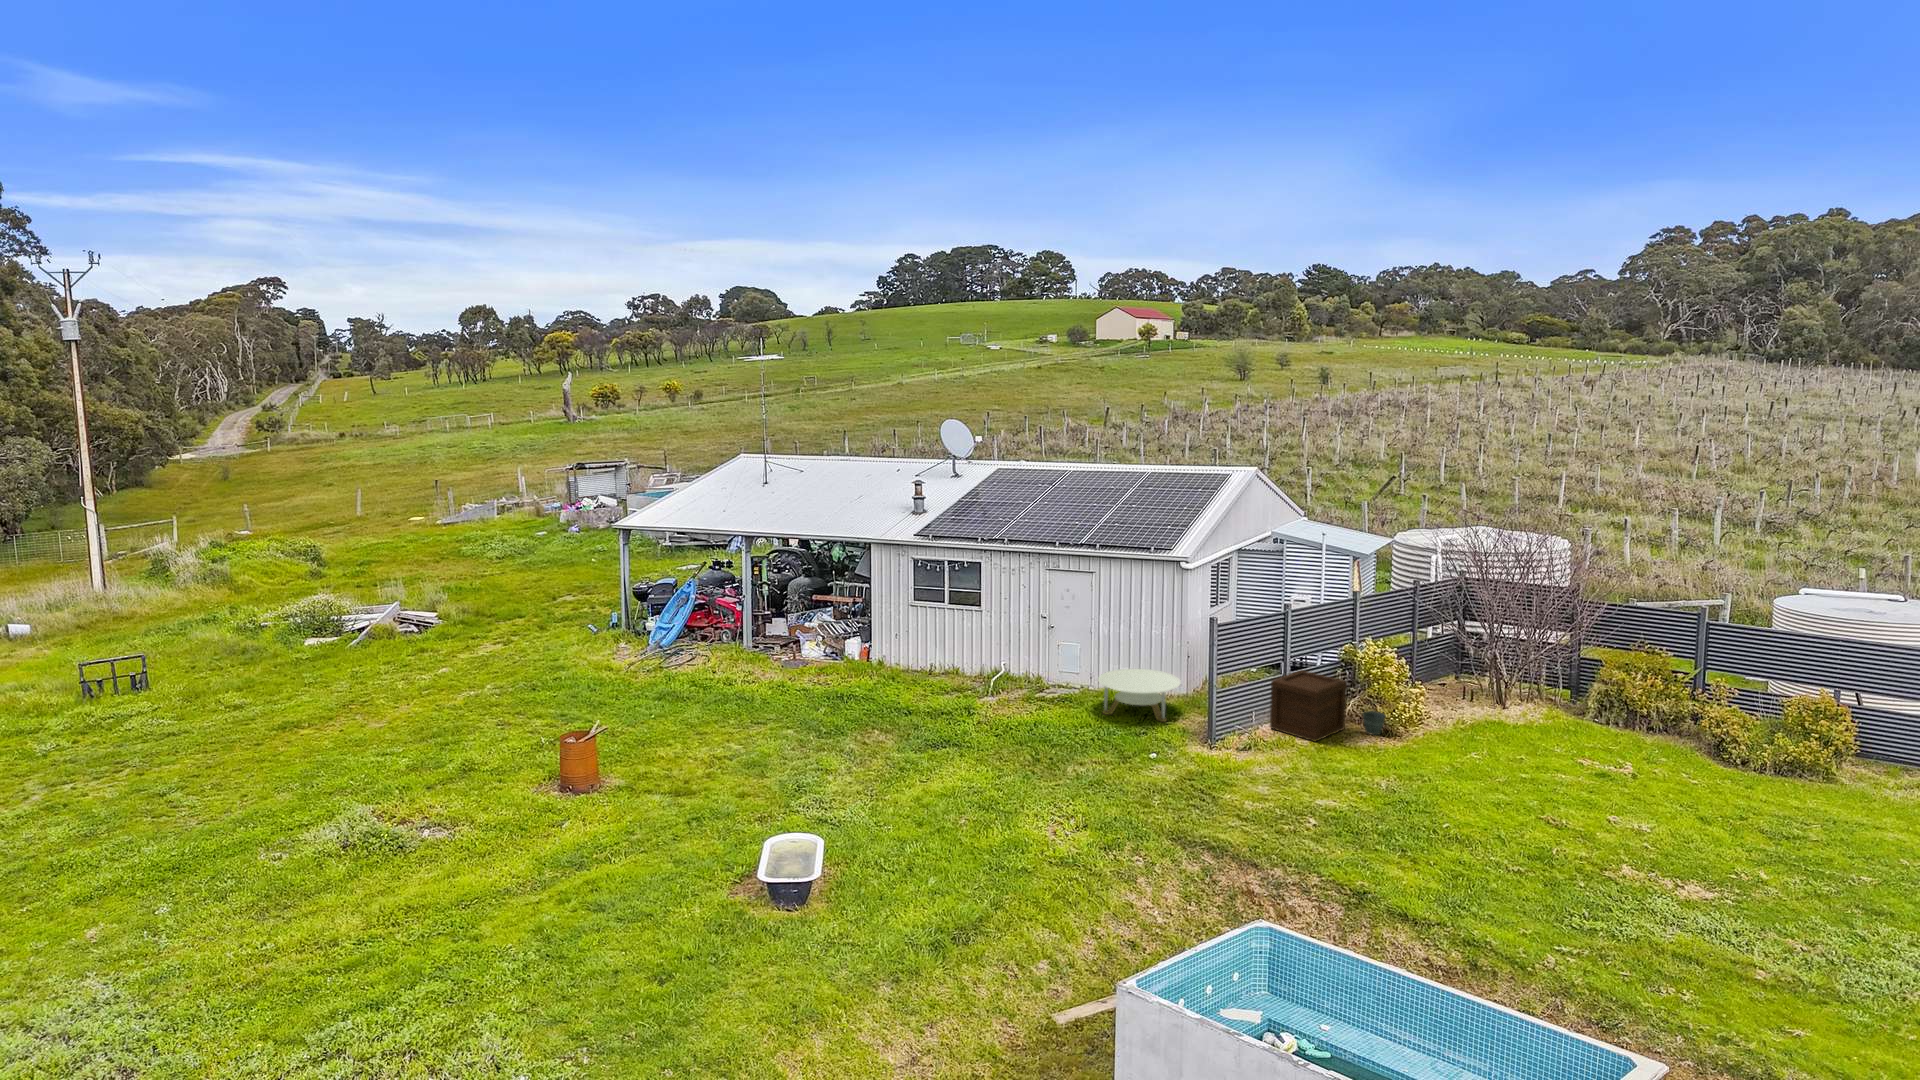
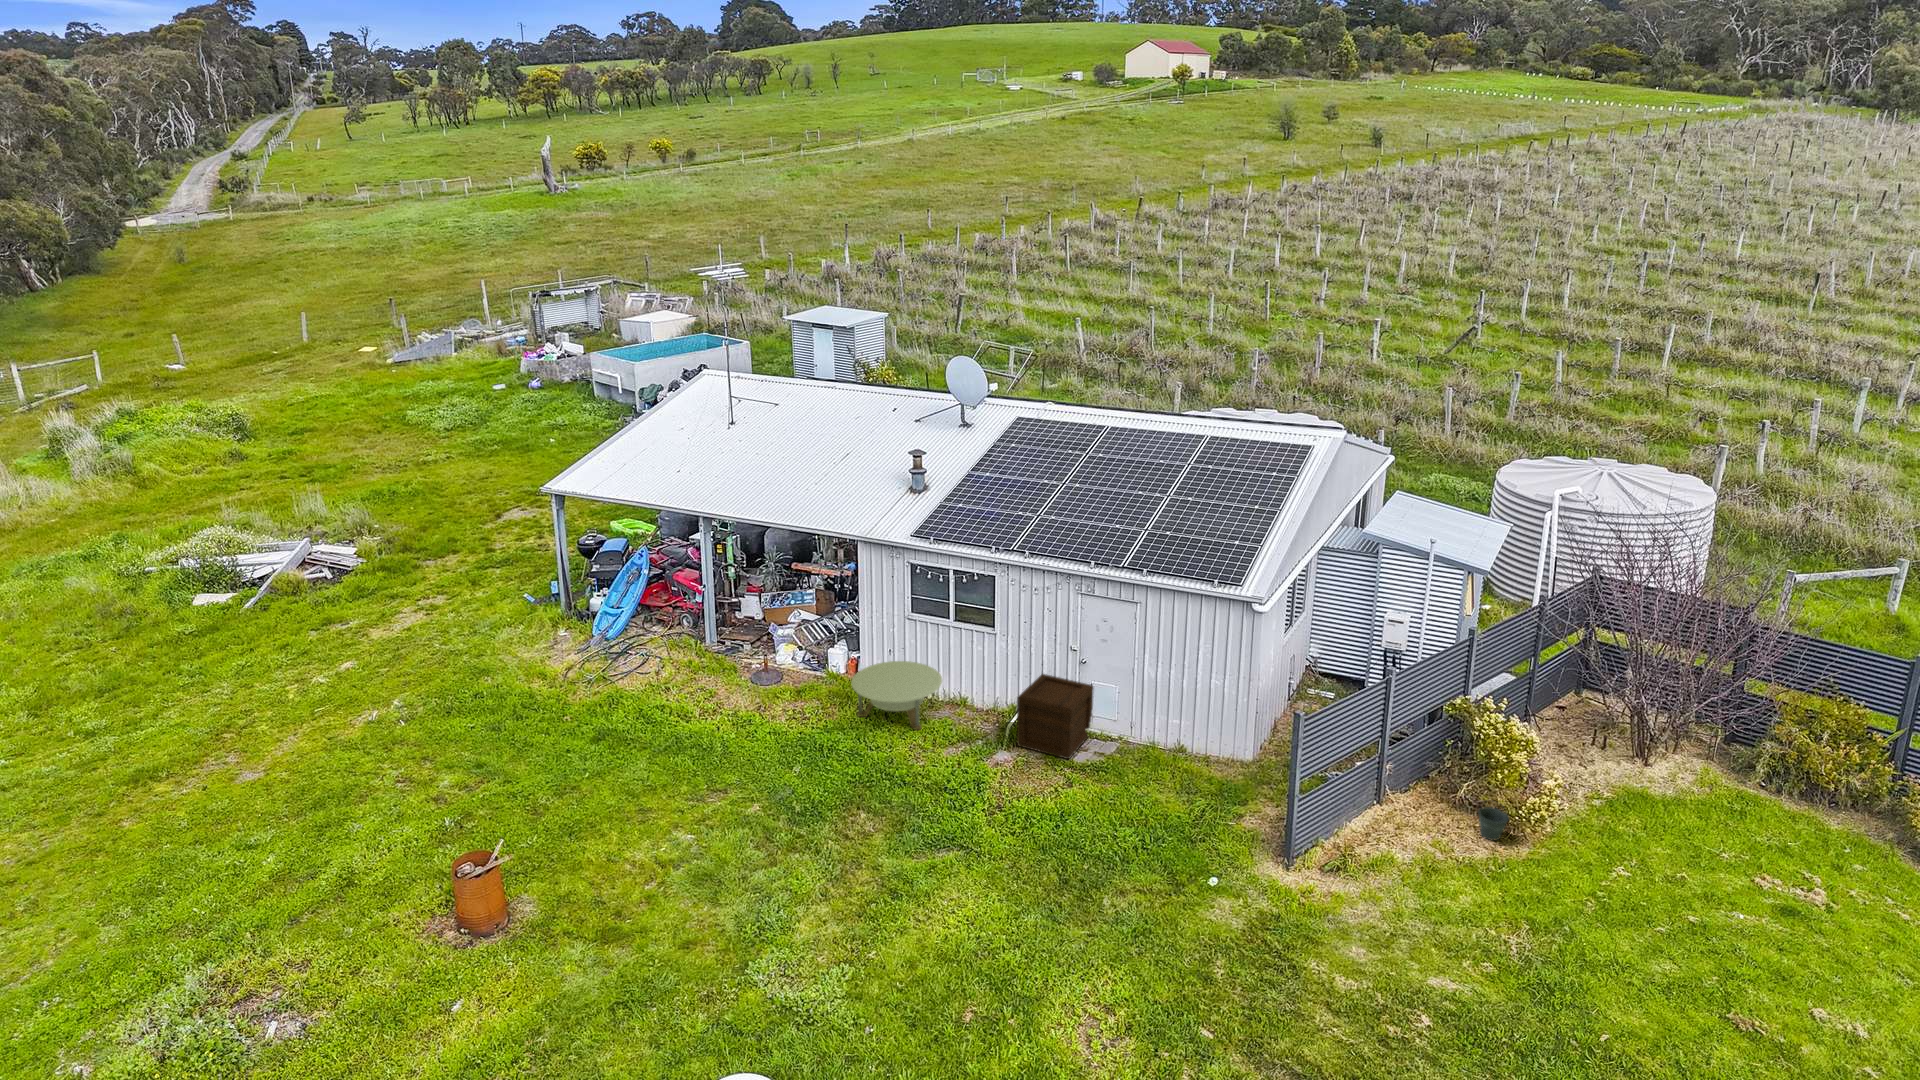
round table: present [1098,669,1181,722] -> present [851,661,942,730]
wooden crate: present [1270,670,1347,741] -> present [1017,674,1094,759]

